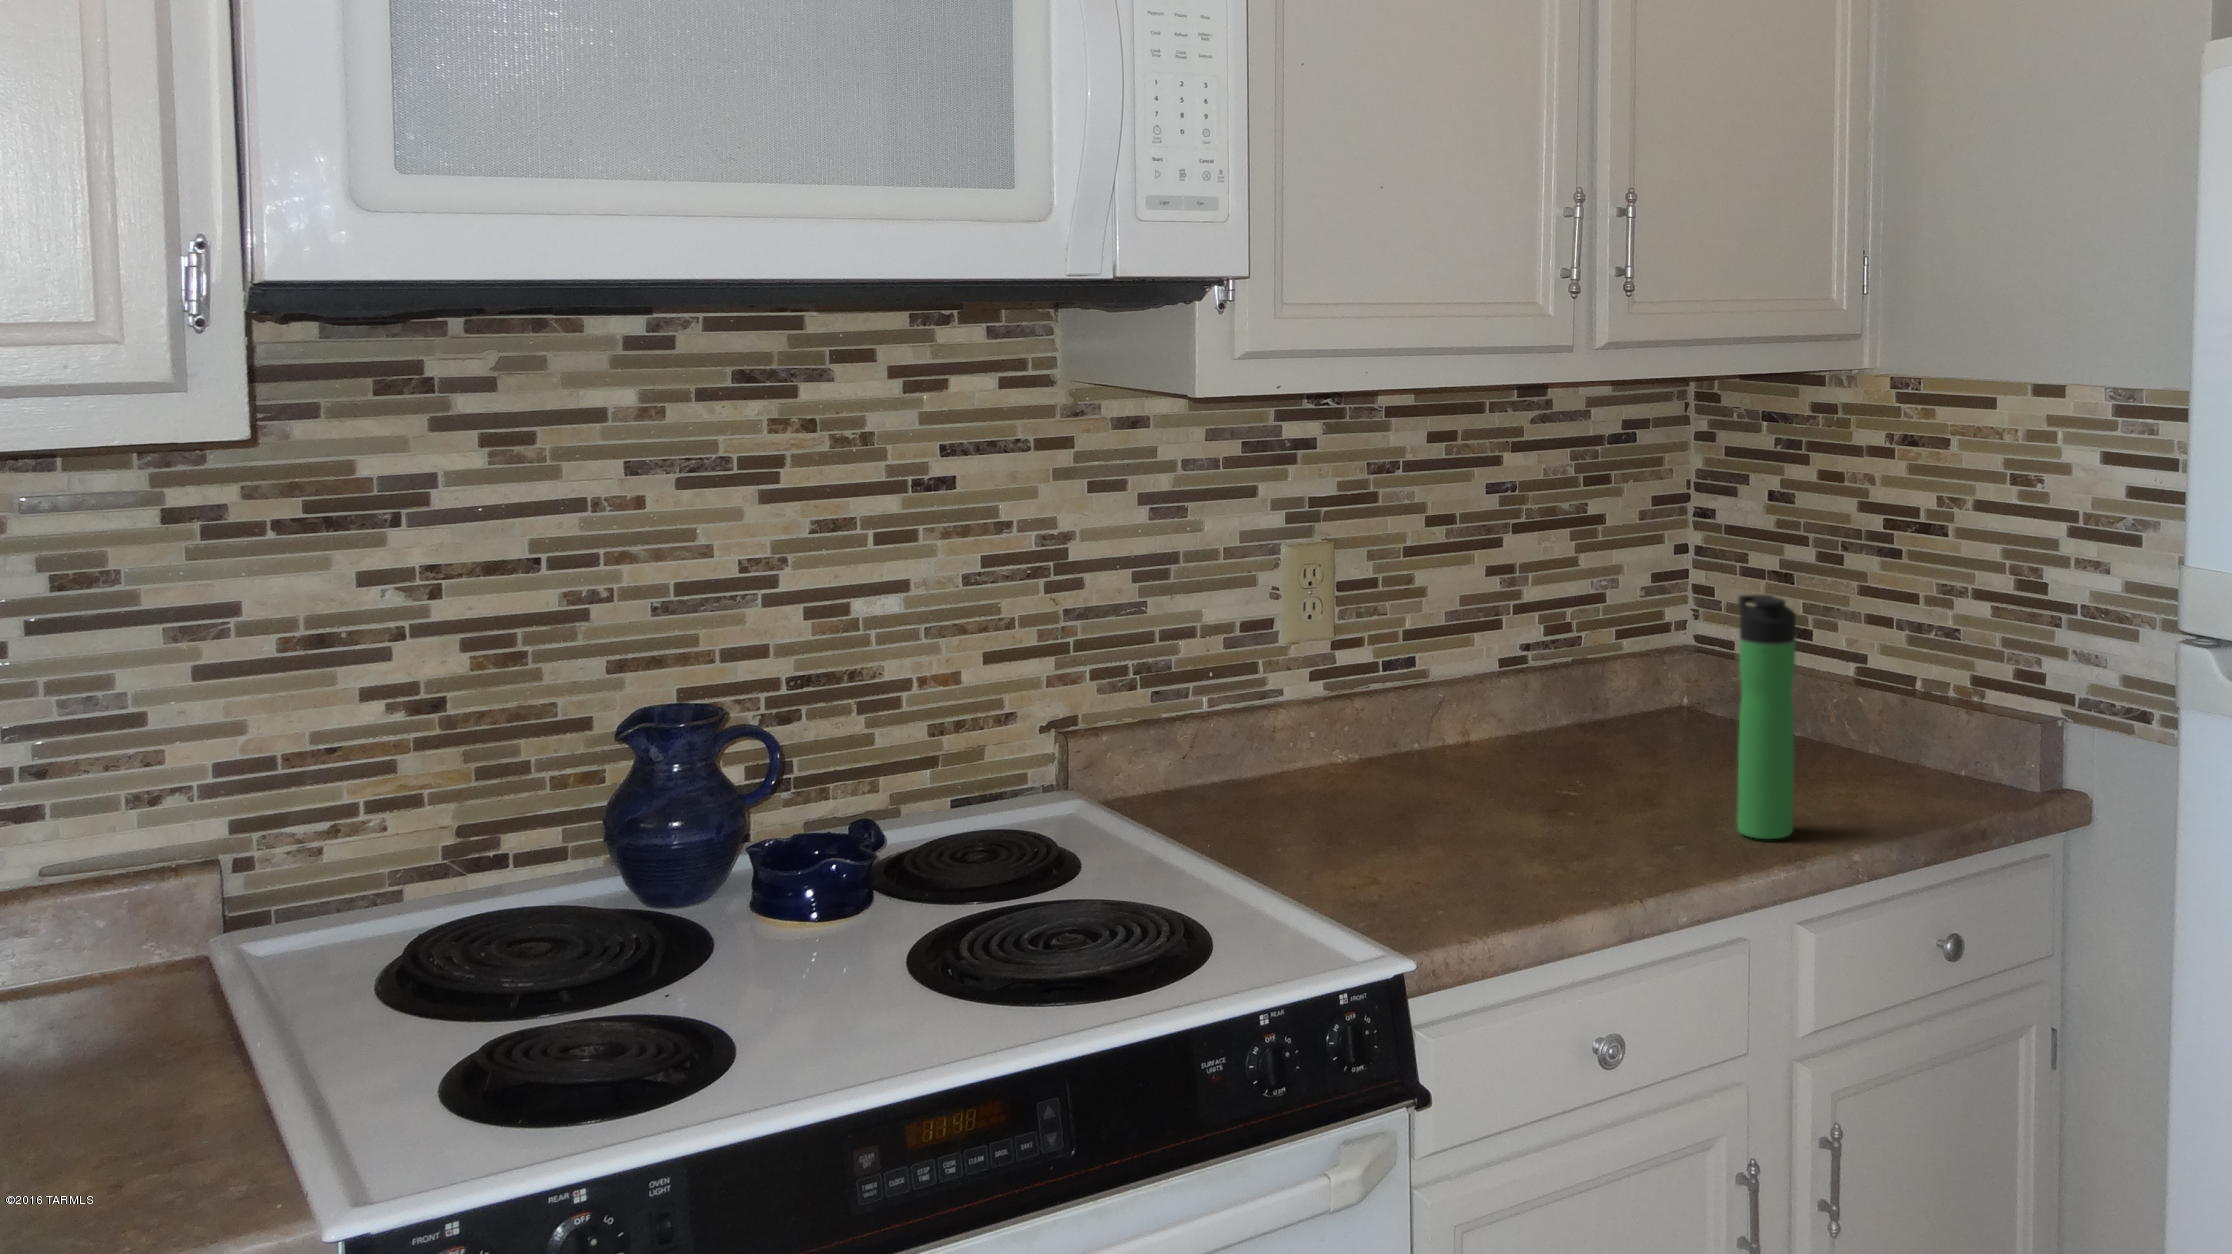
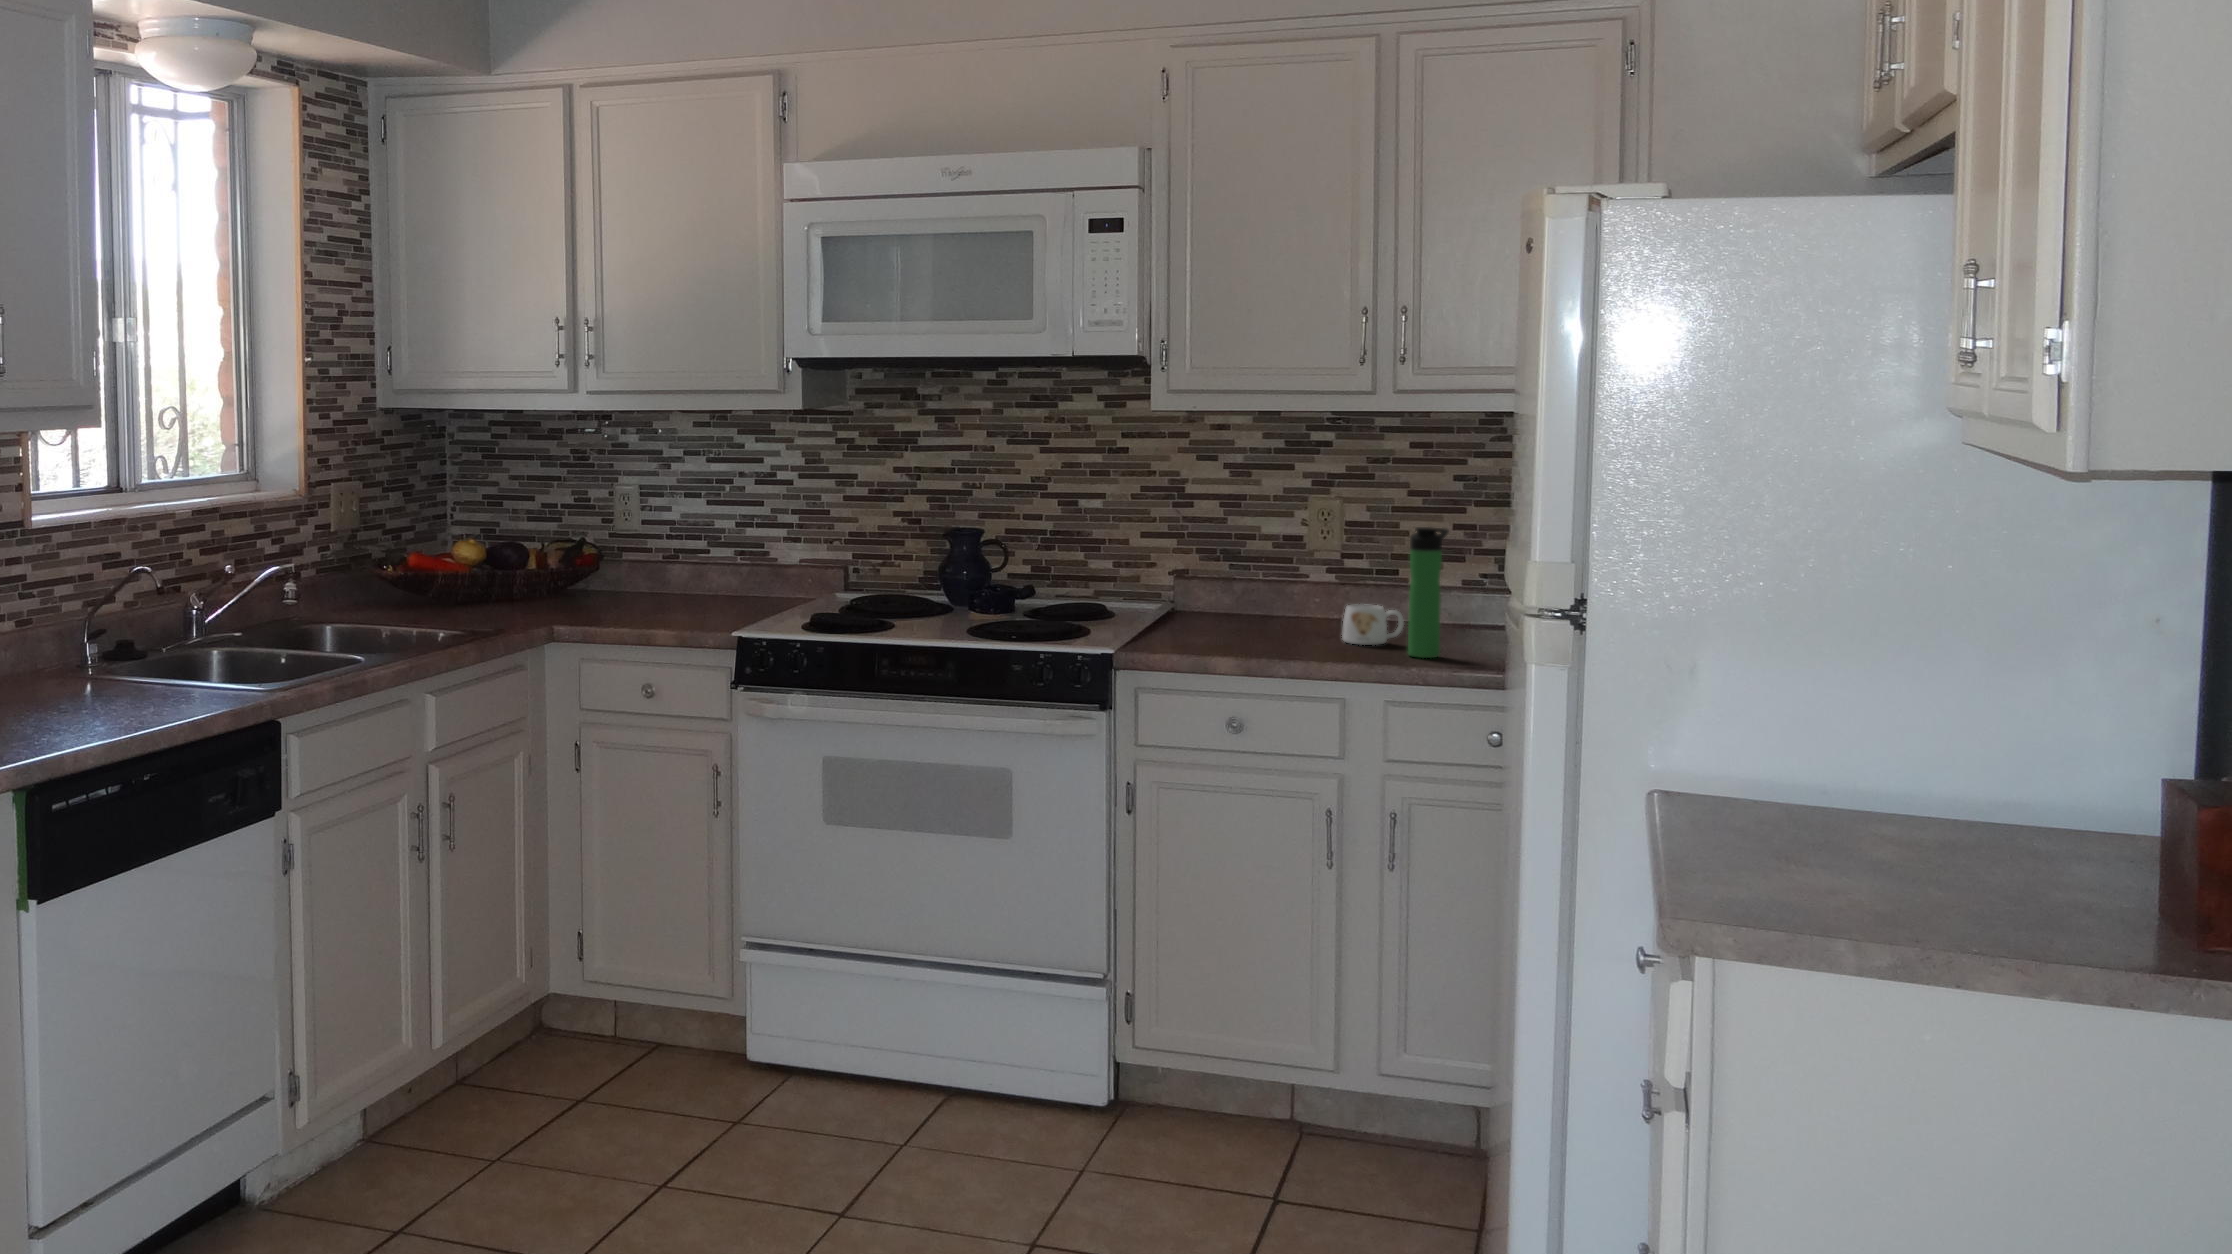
mug: none [1549,745,1648,828] -> present [1342,604,1404,645]

